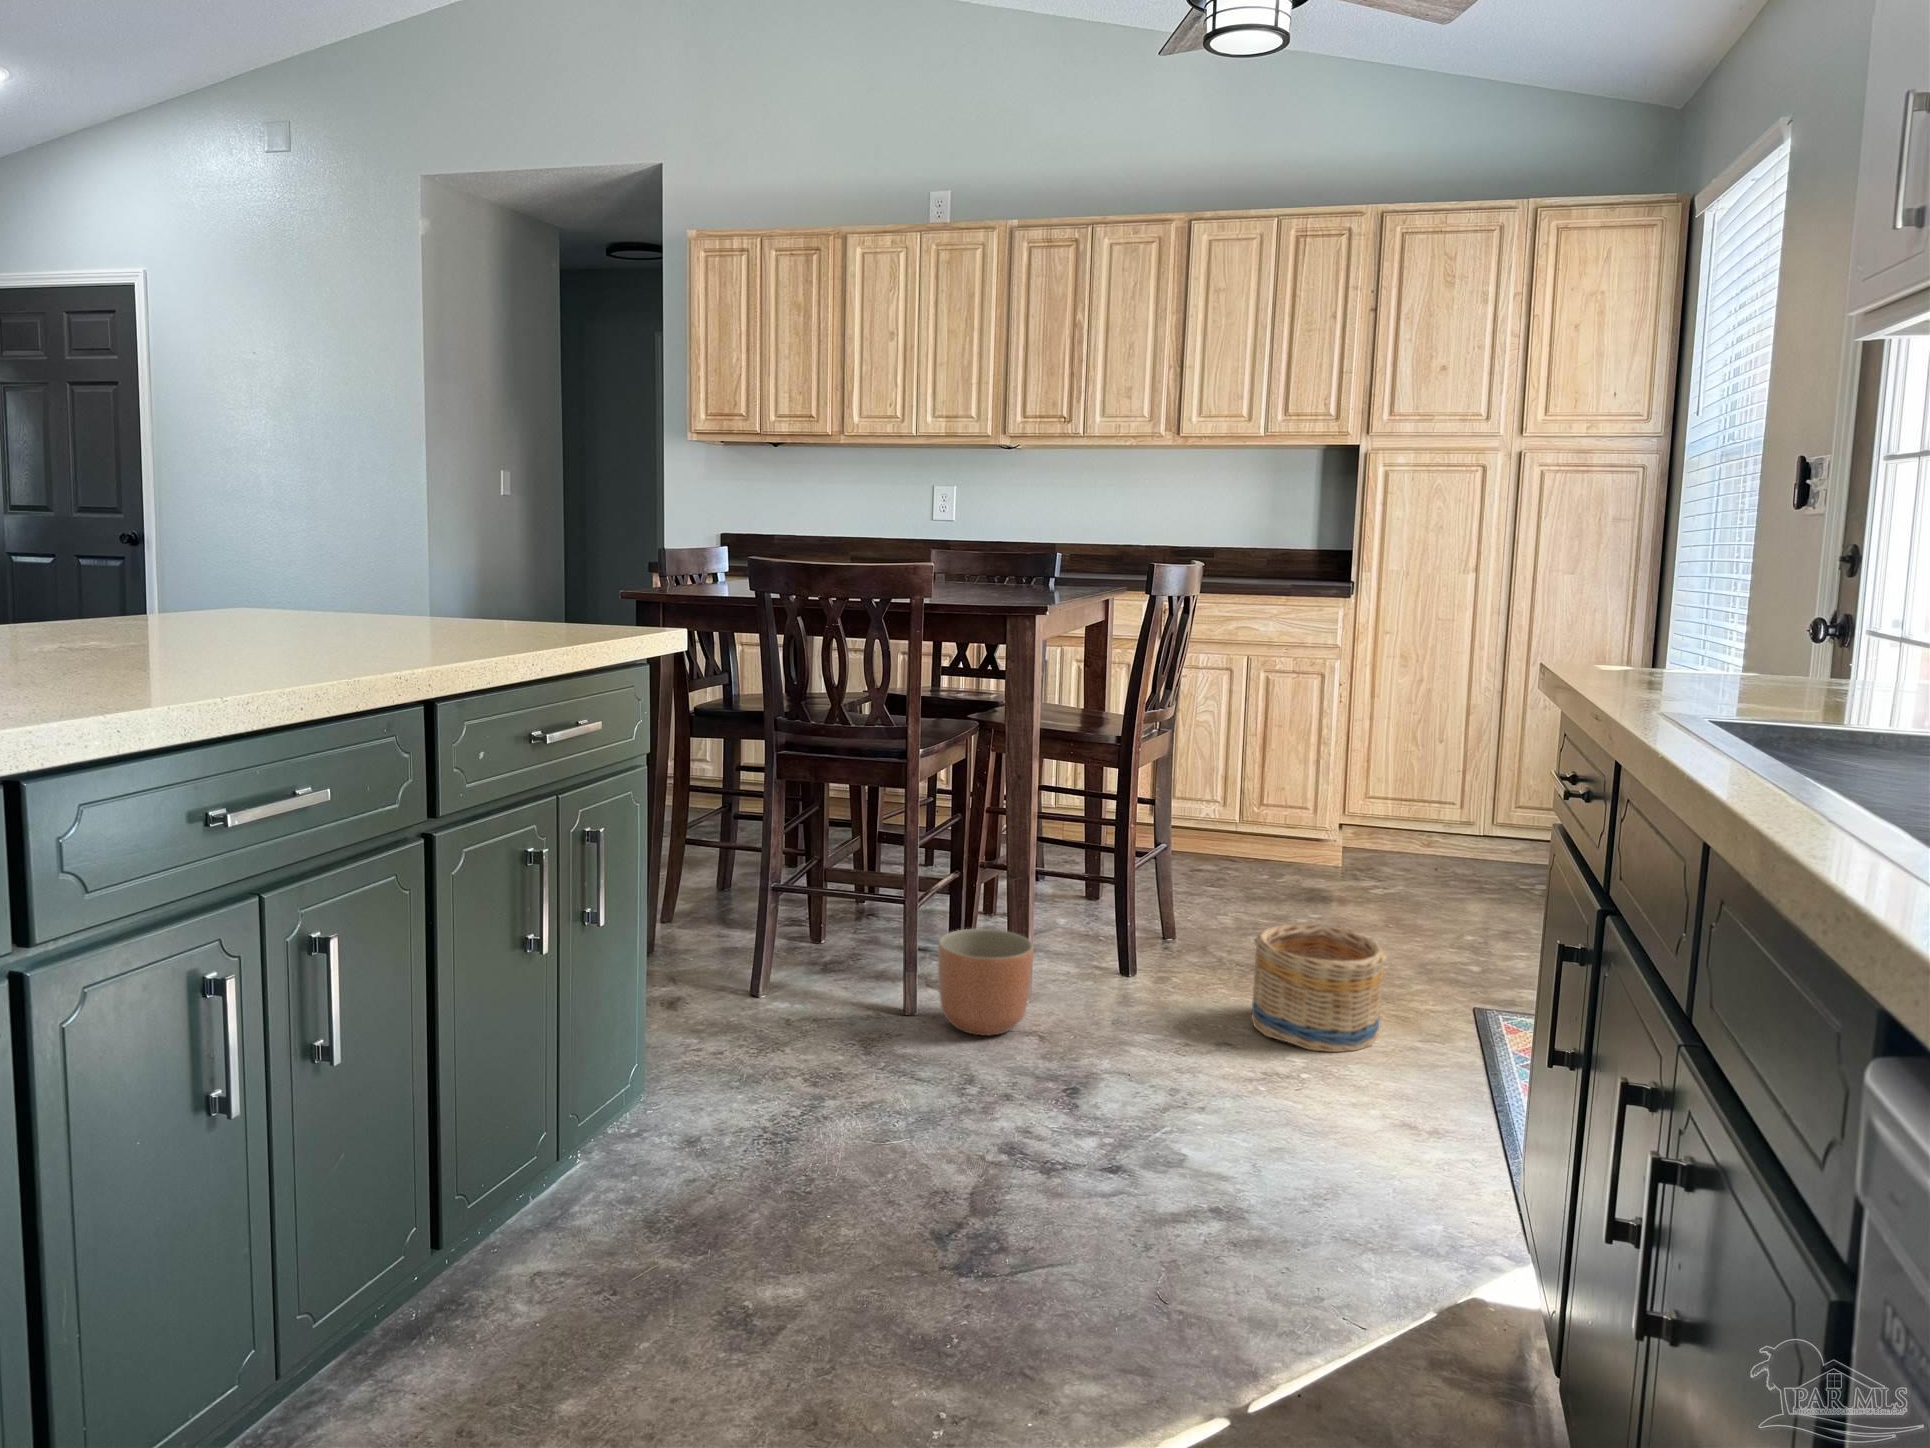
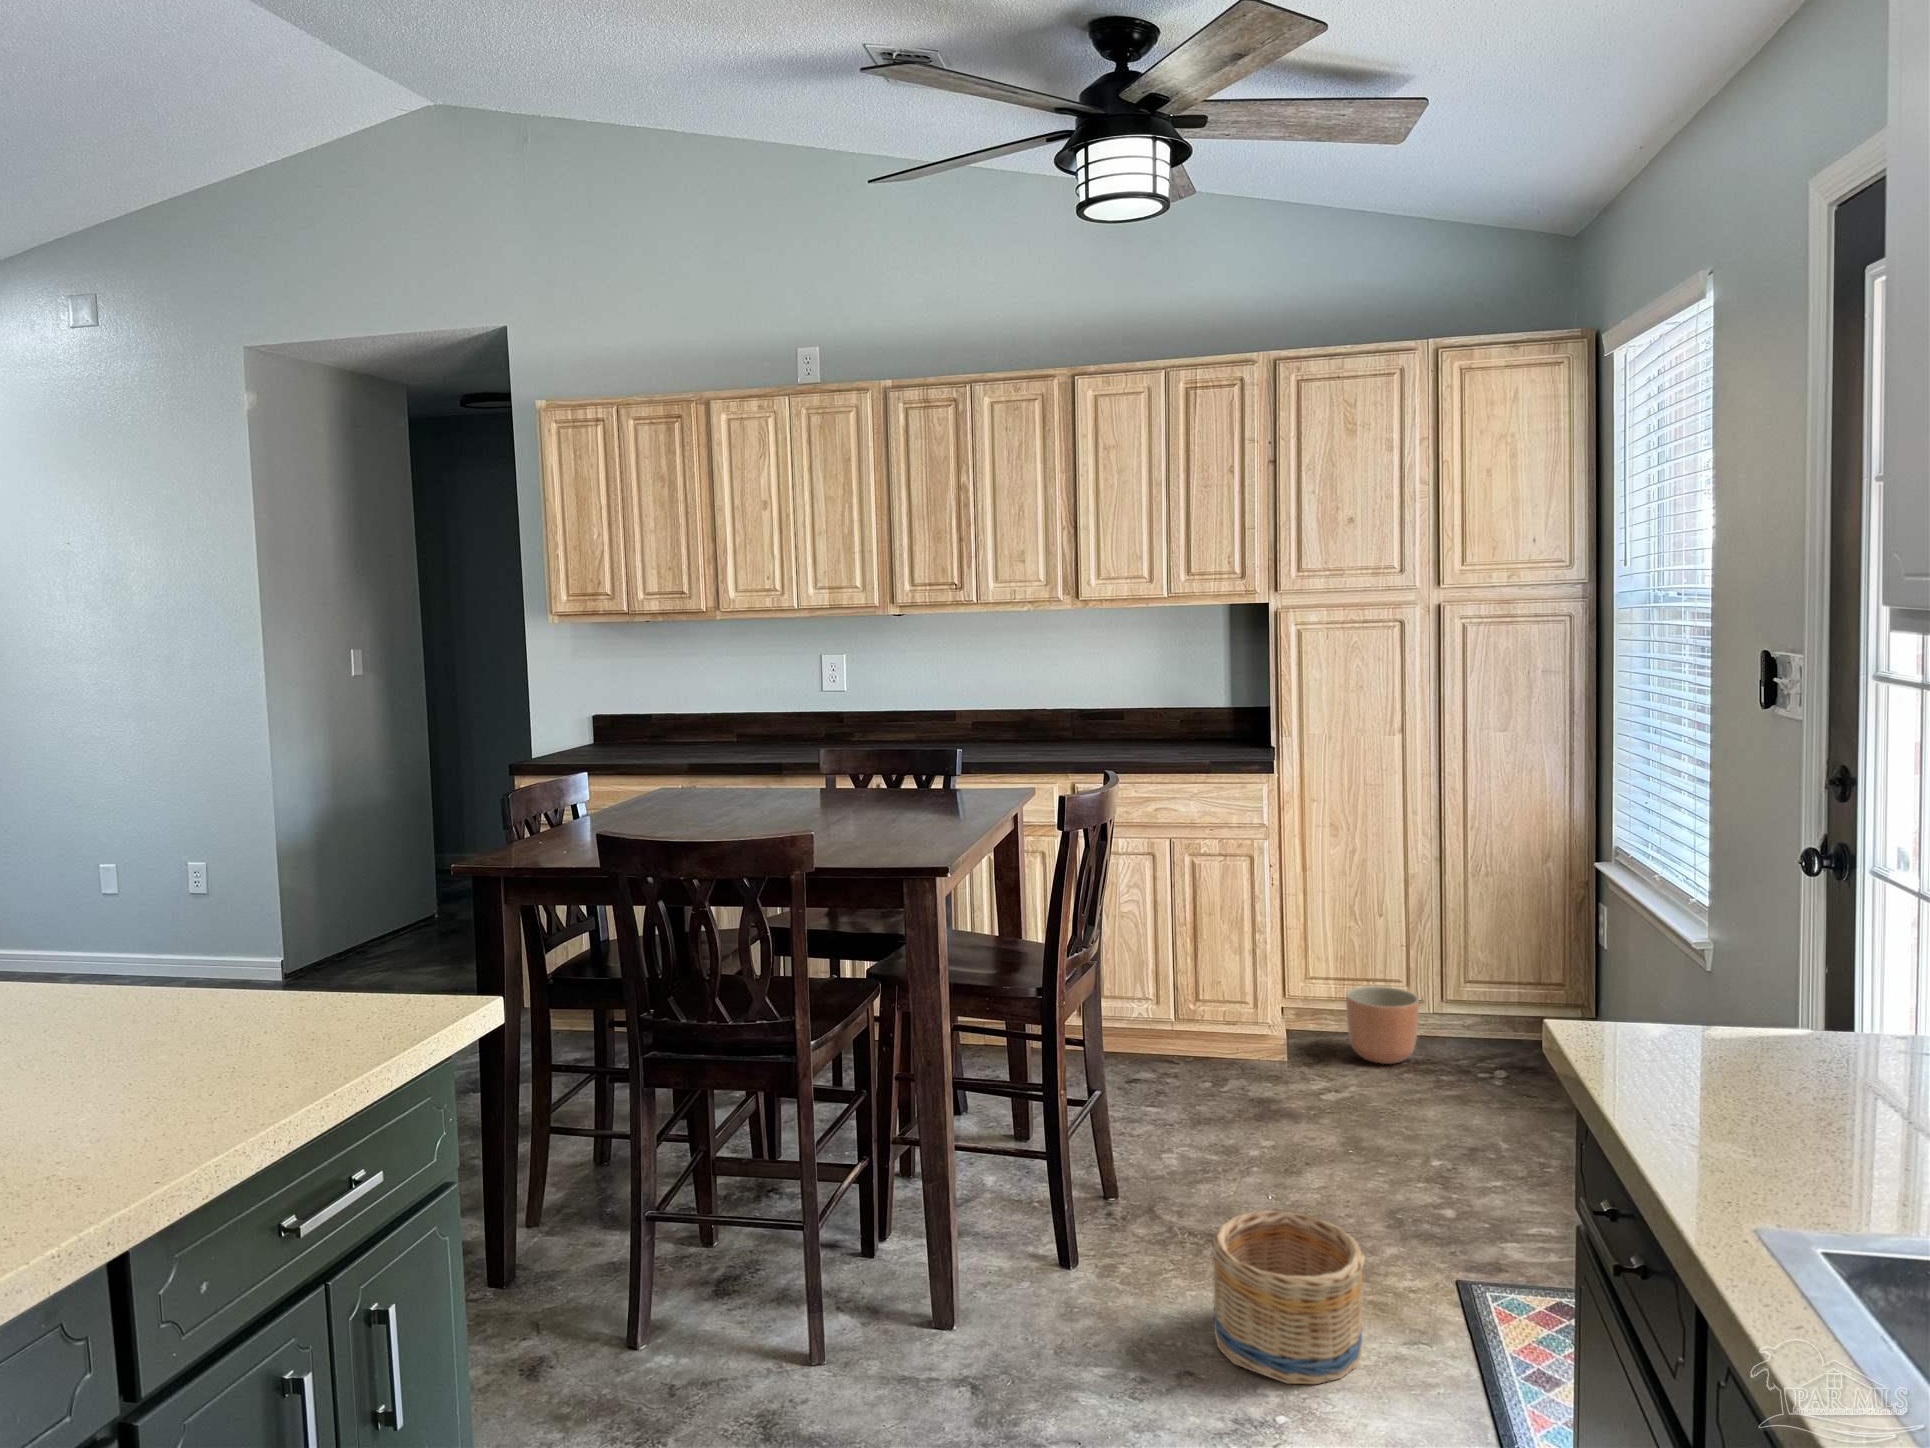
planter: present [938,929,1033,1035] -> present [1346,986,1419,1064]

